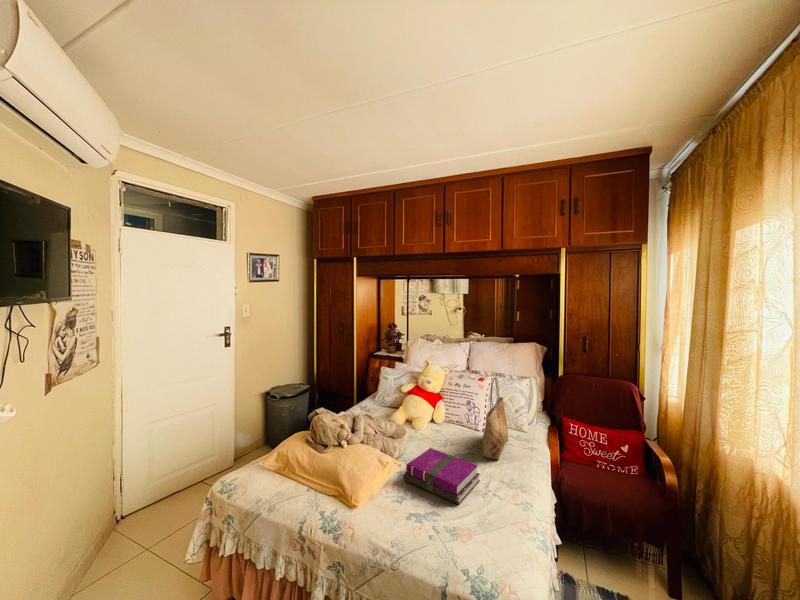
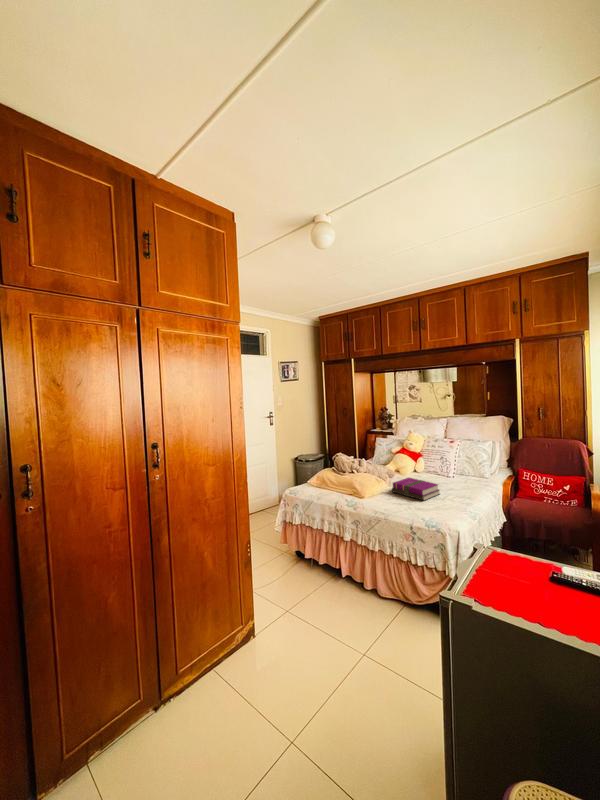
tote bag: present [483,377,508,459] -> none [446,435,468,487]

